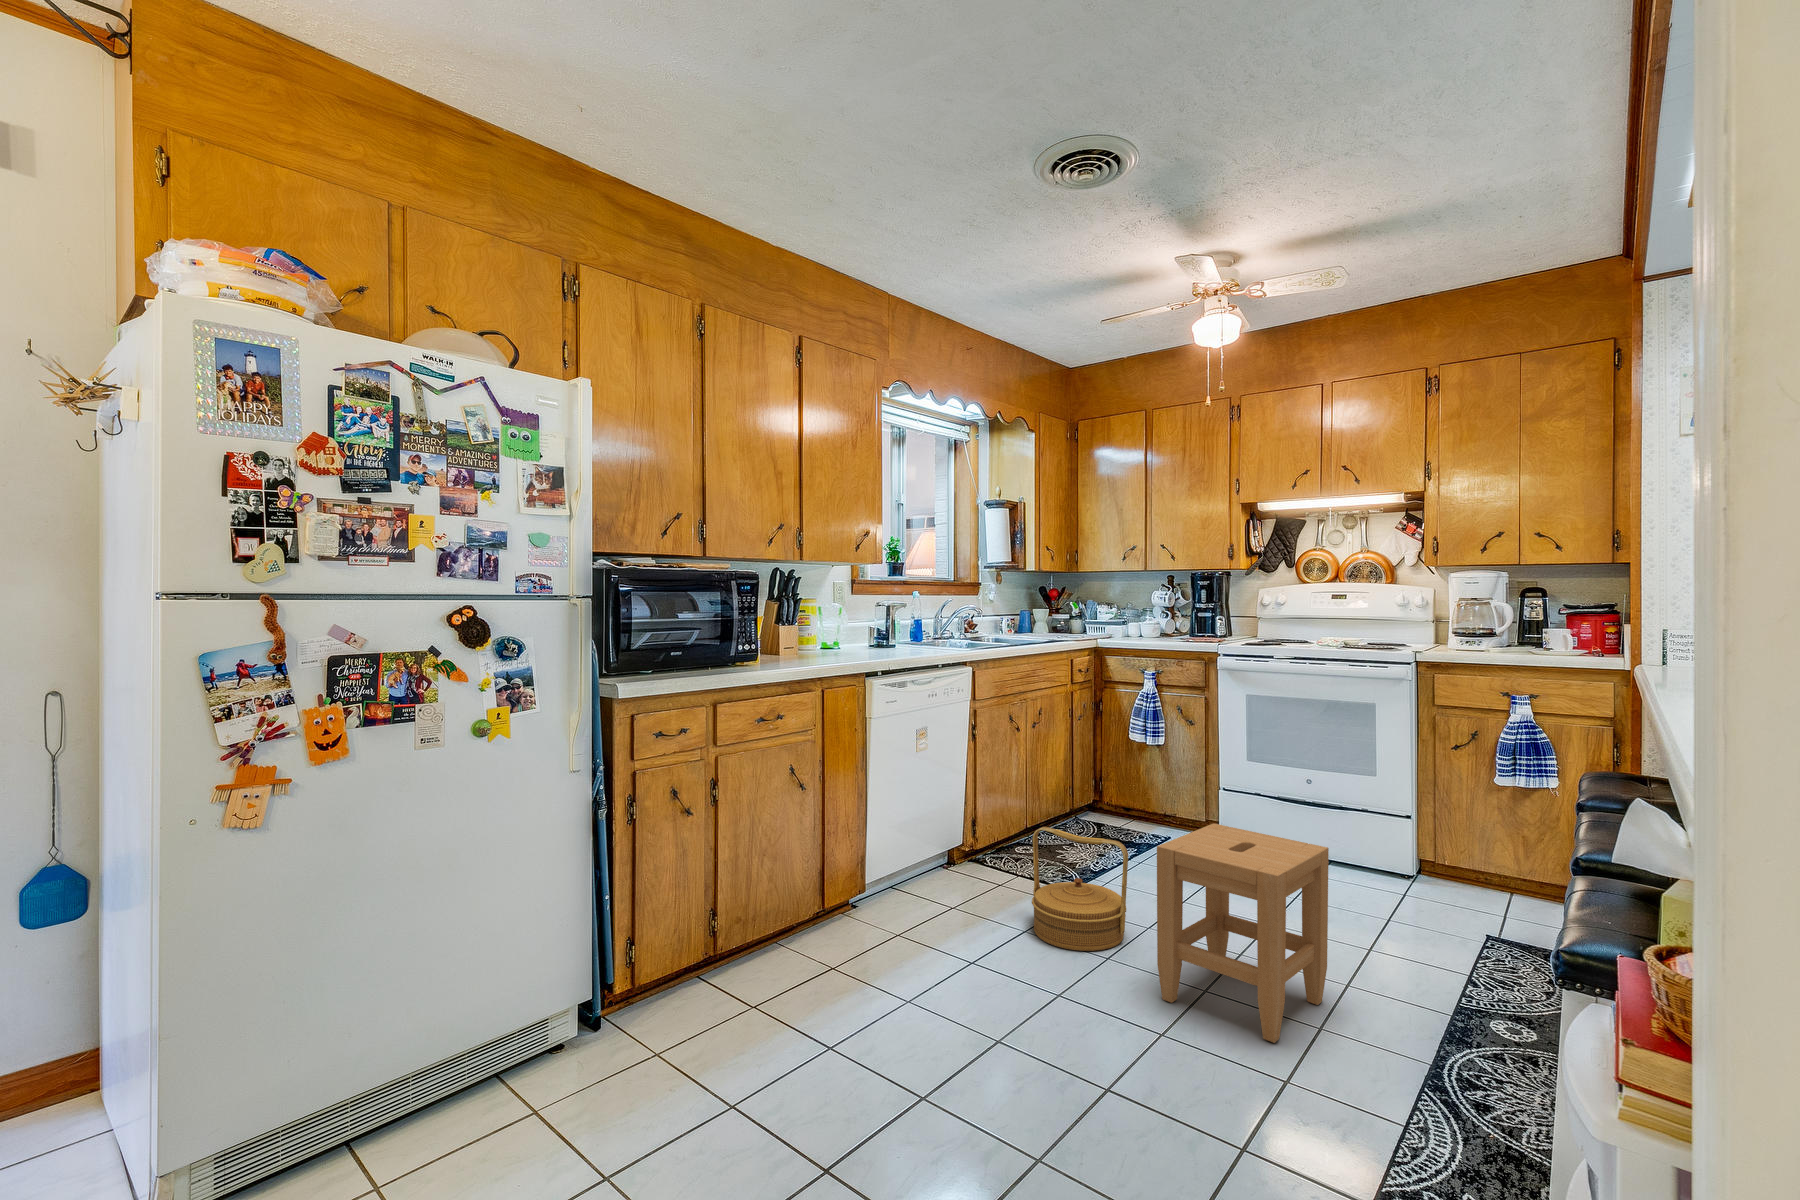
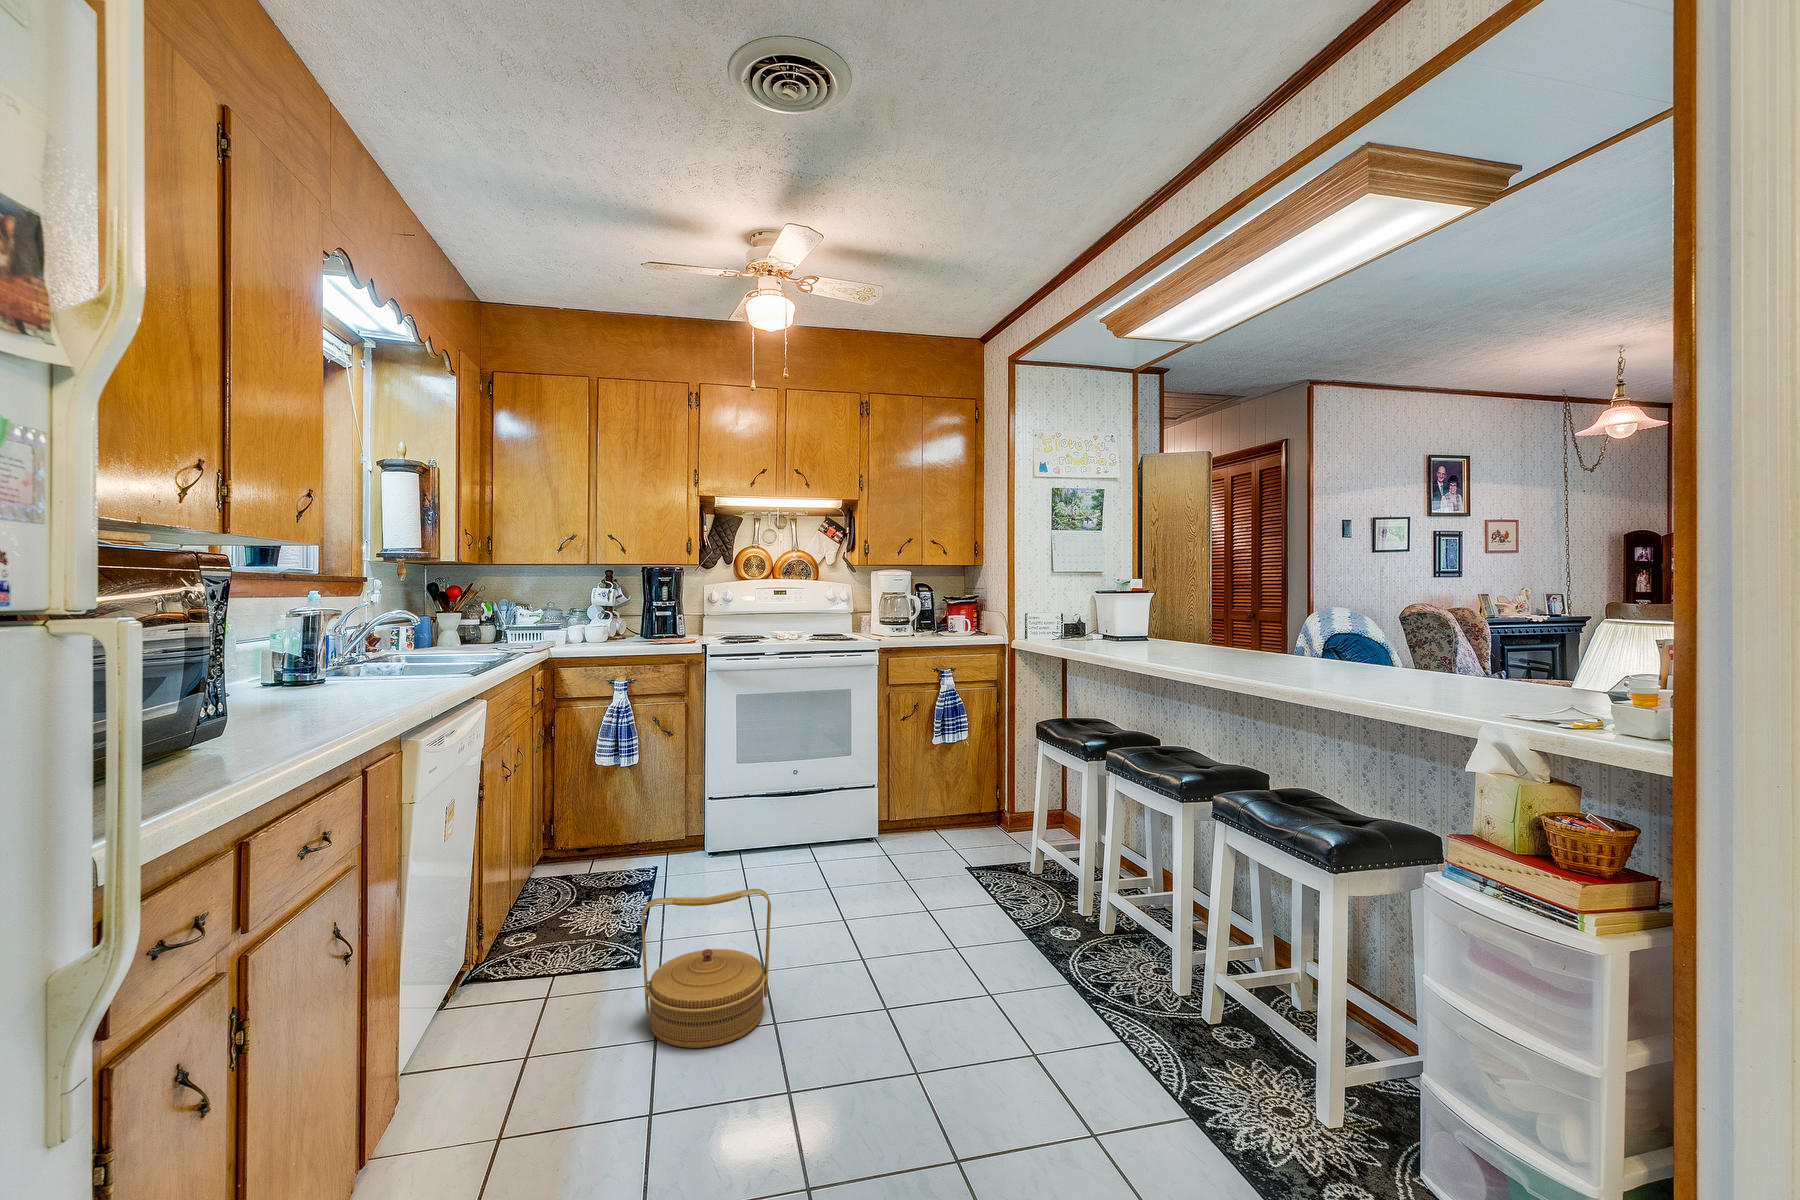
stool: present [1157,823,1329,1043] -> none [858,834,1001,1051]

